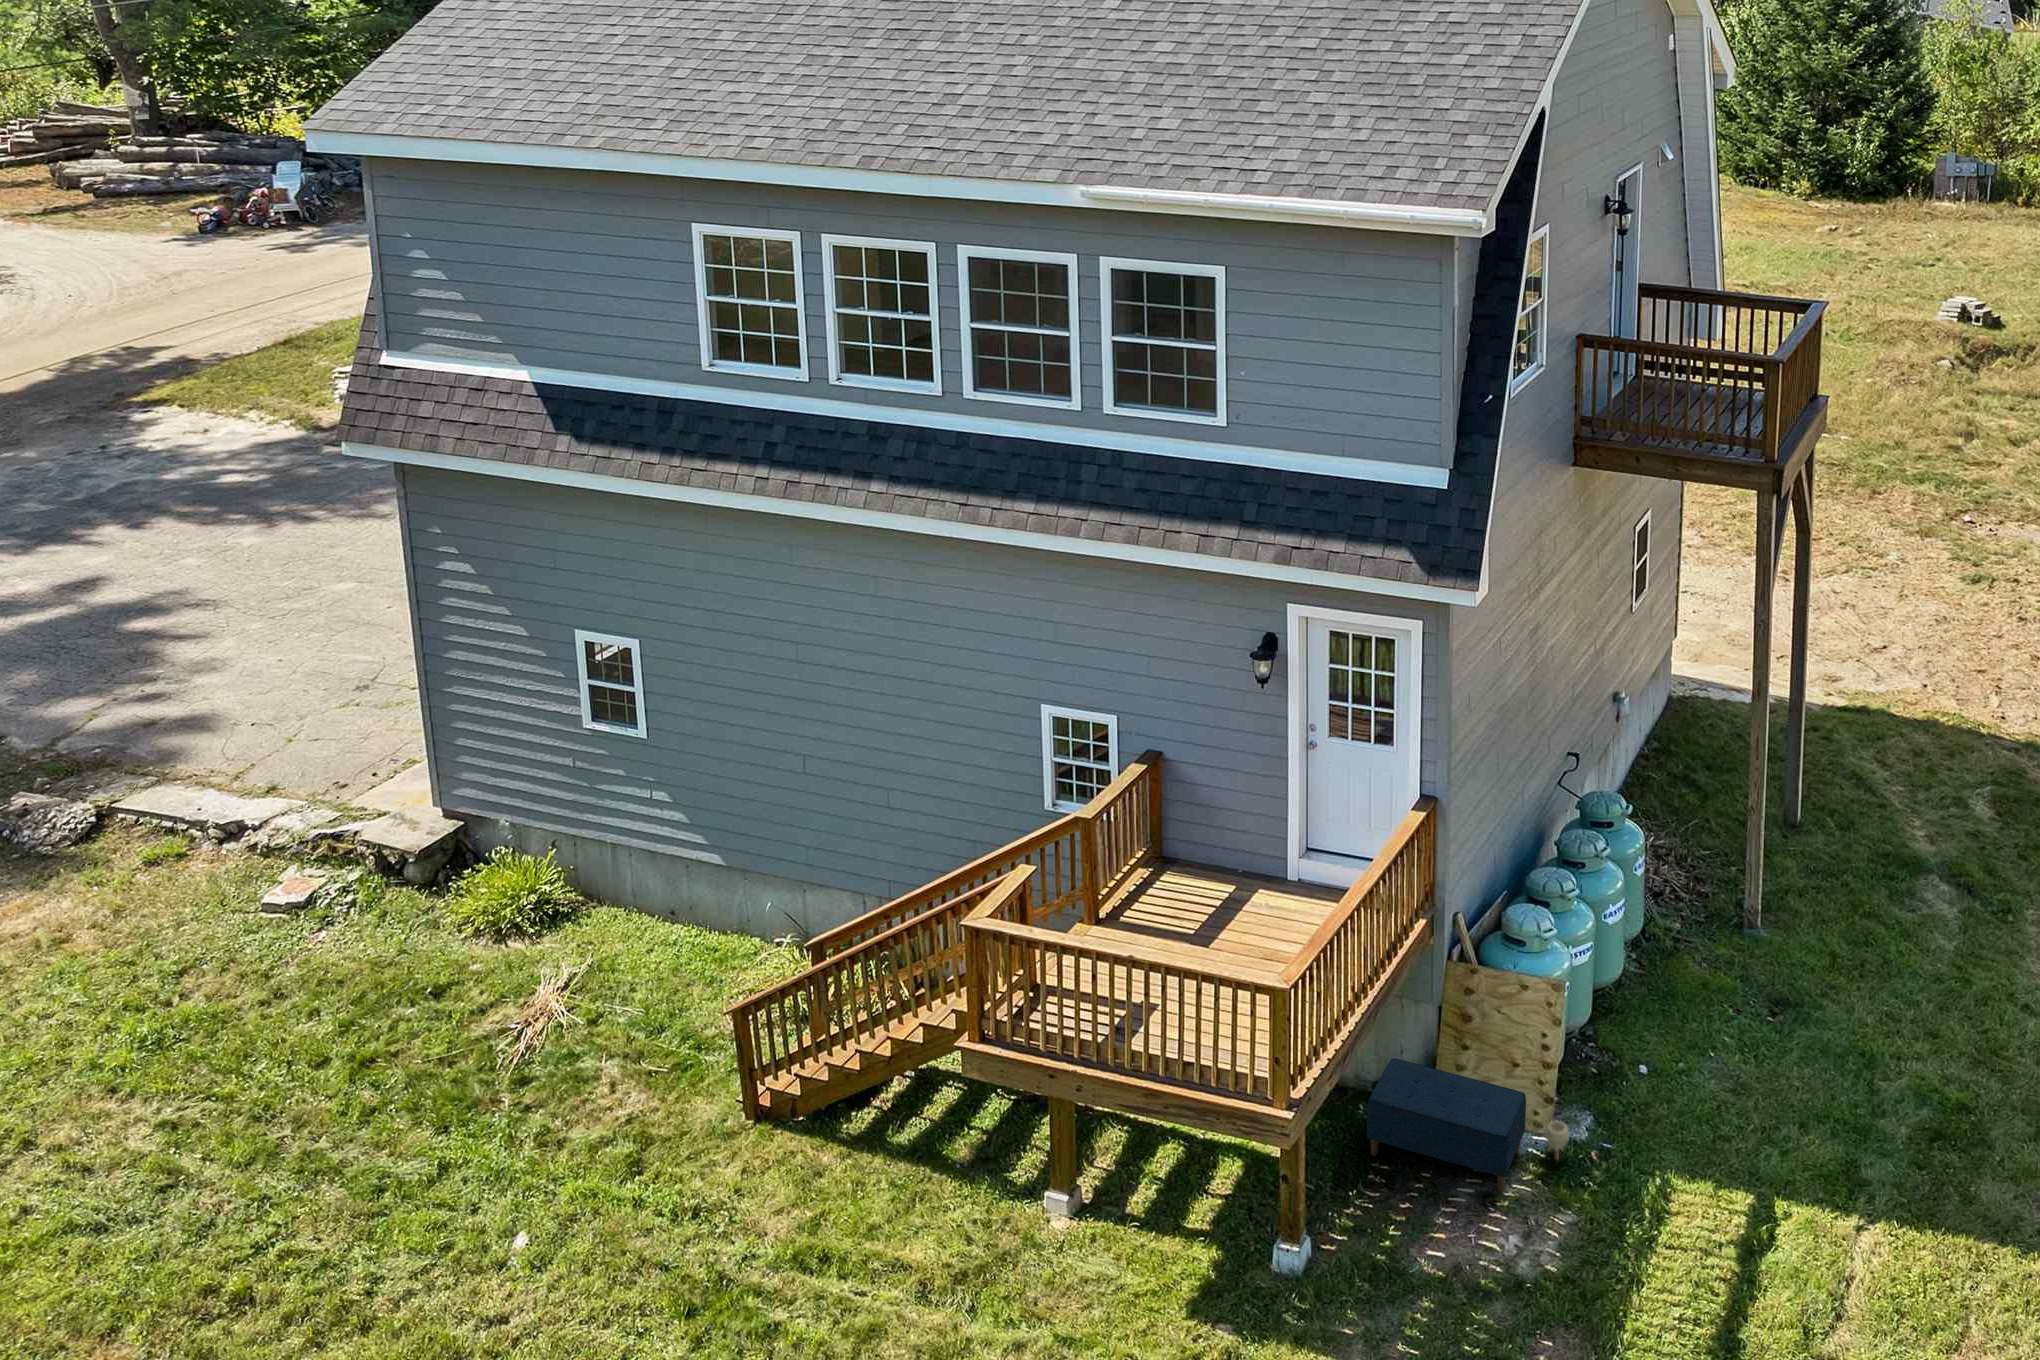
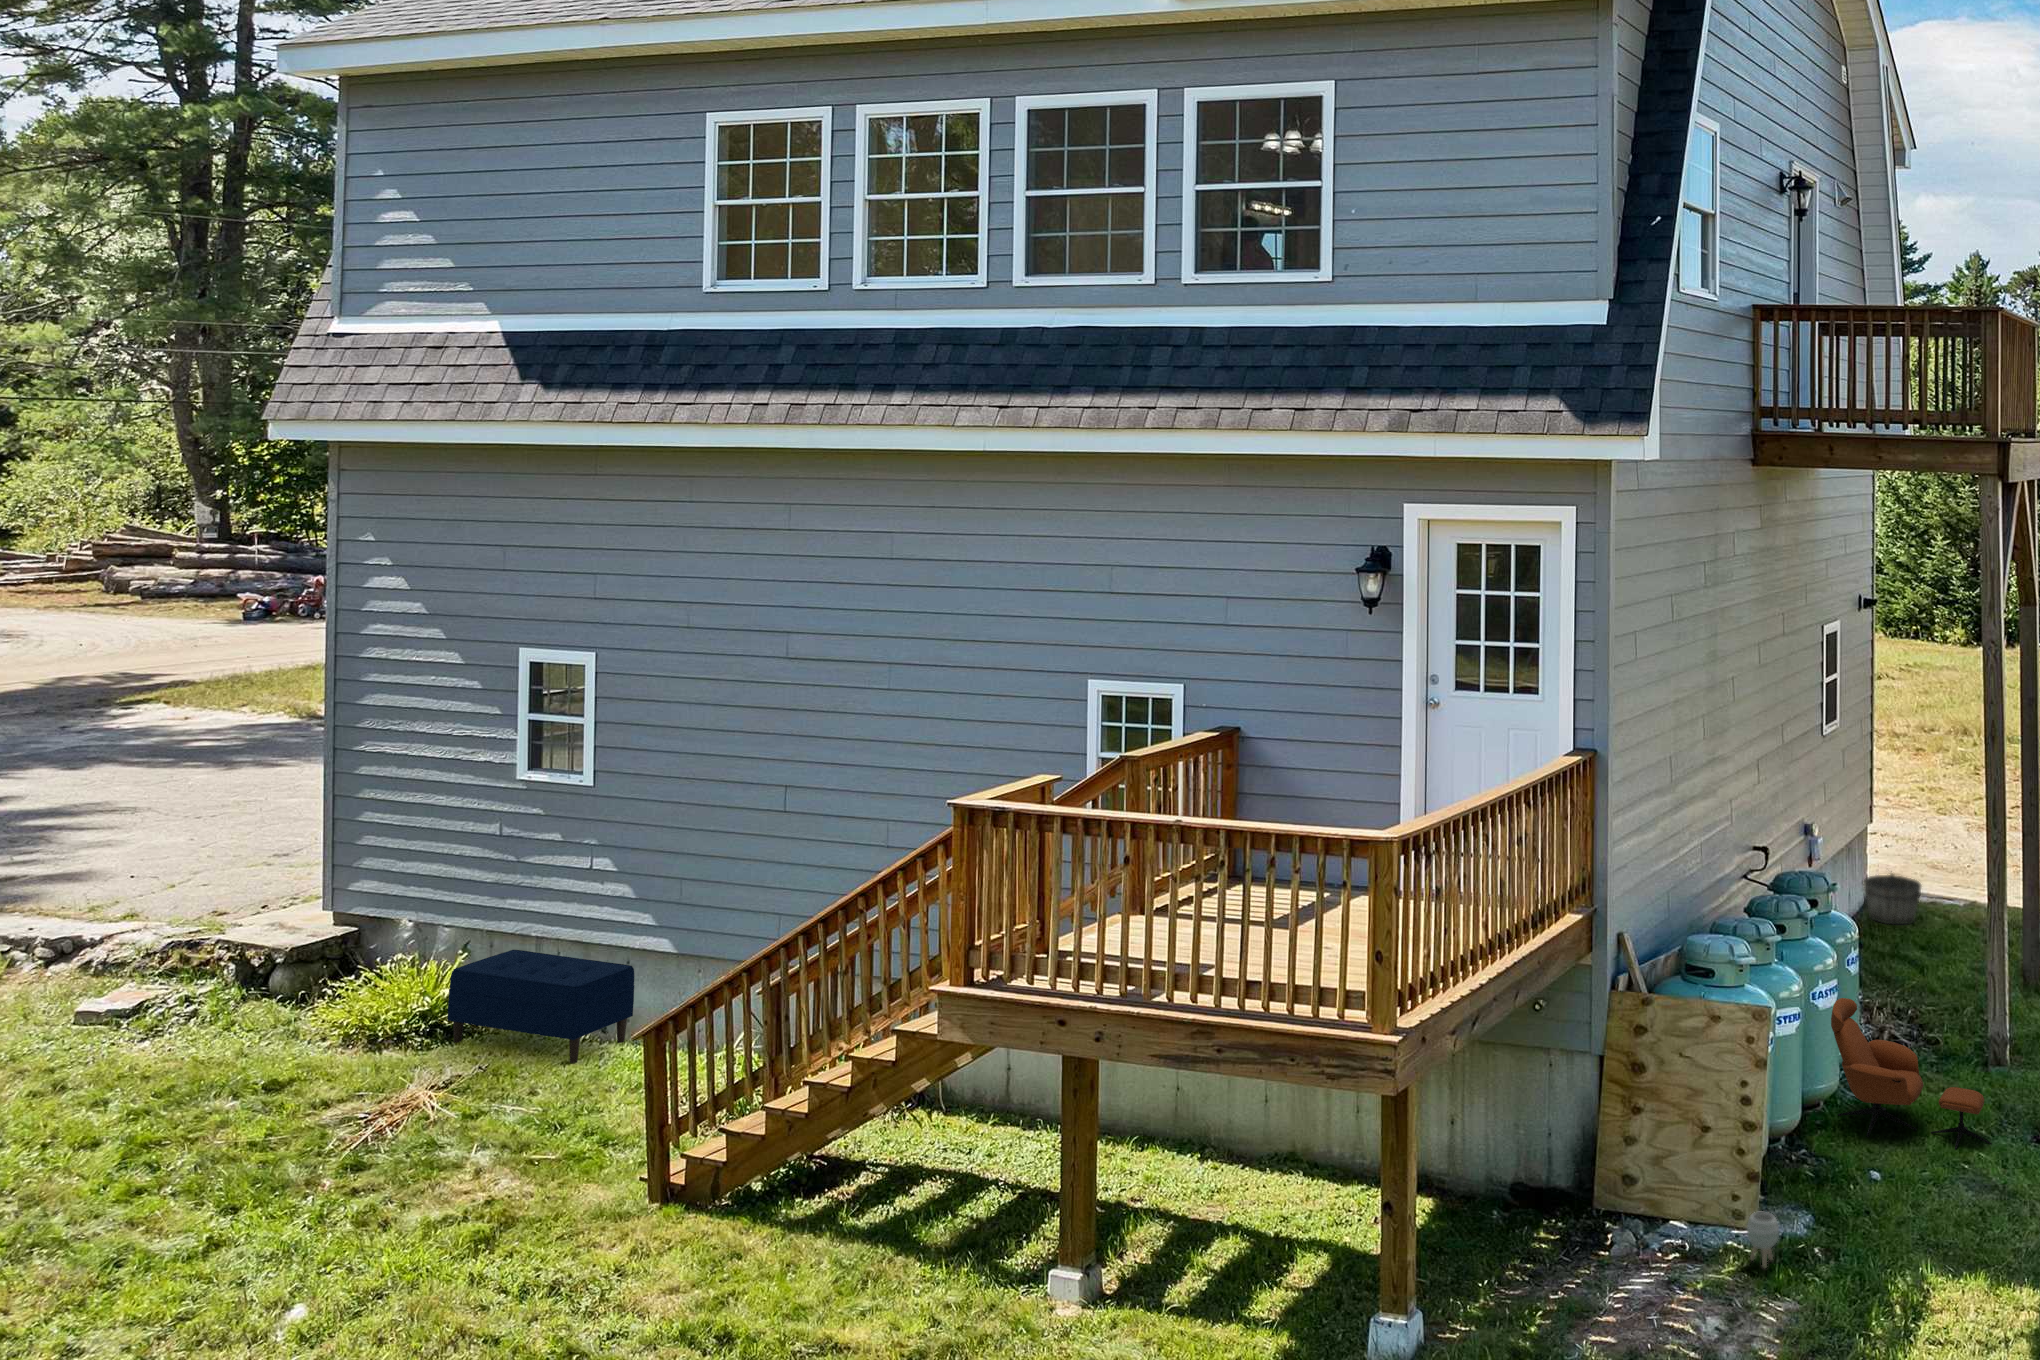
wooden bucket: none [1670,684,1718,731] -> present [1864,874,1921,924]
lounge chair: none [1622,902,1739,1024] -> present [1831,998,1992,1150]
bench: present [1367,1058,1526,1192] -> present [448,950,634,1063]

